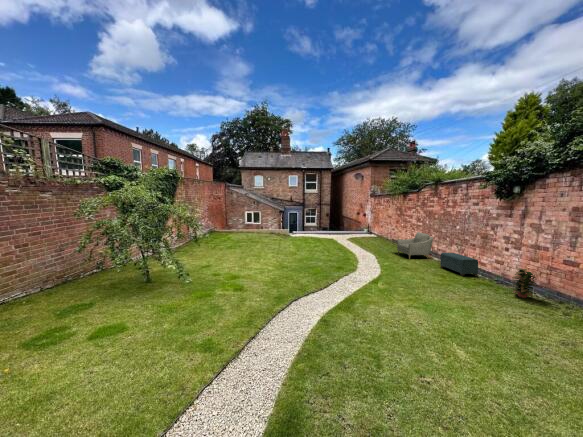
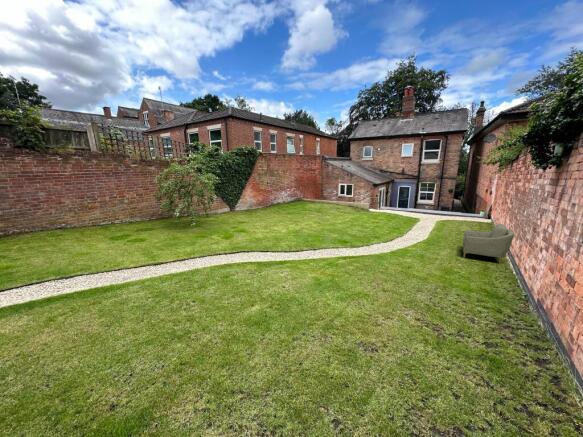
bench: present [440,253,478,276] -> none [488,257,530,302]
decorative plant: present [513,268,536,298] -> none [505,301,563,352]

